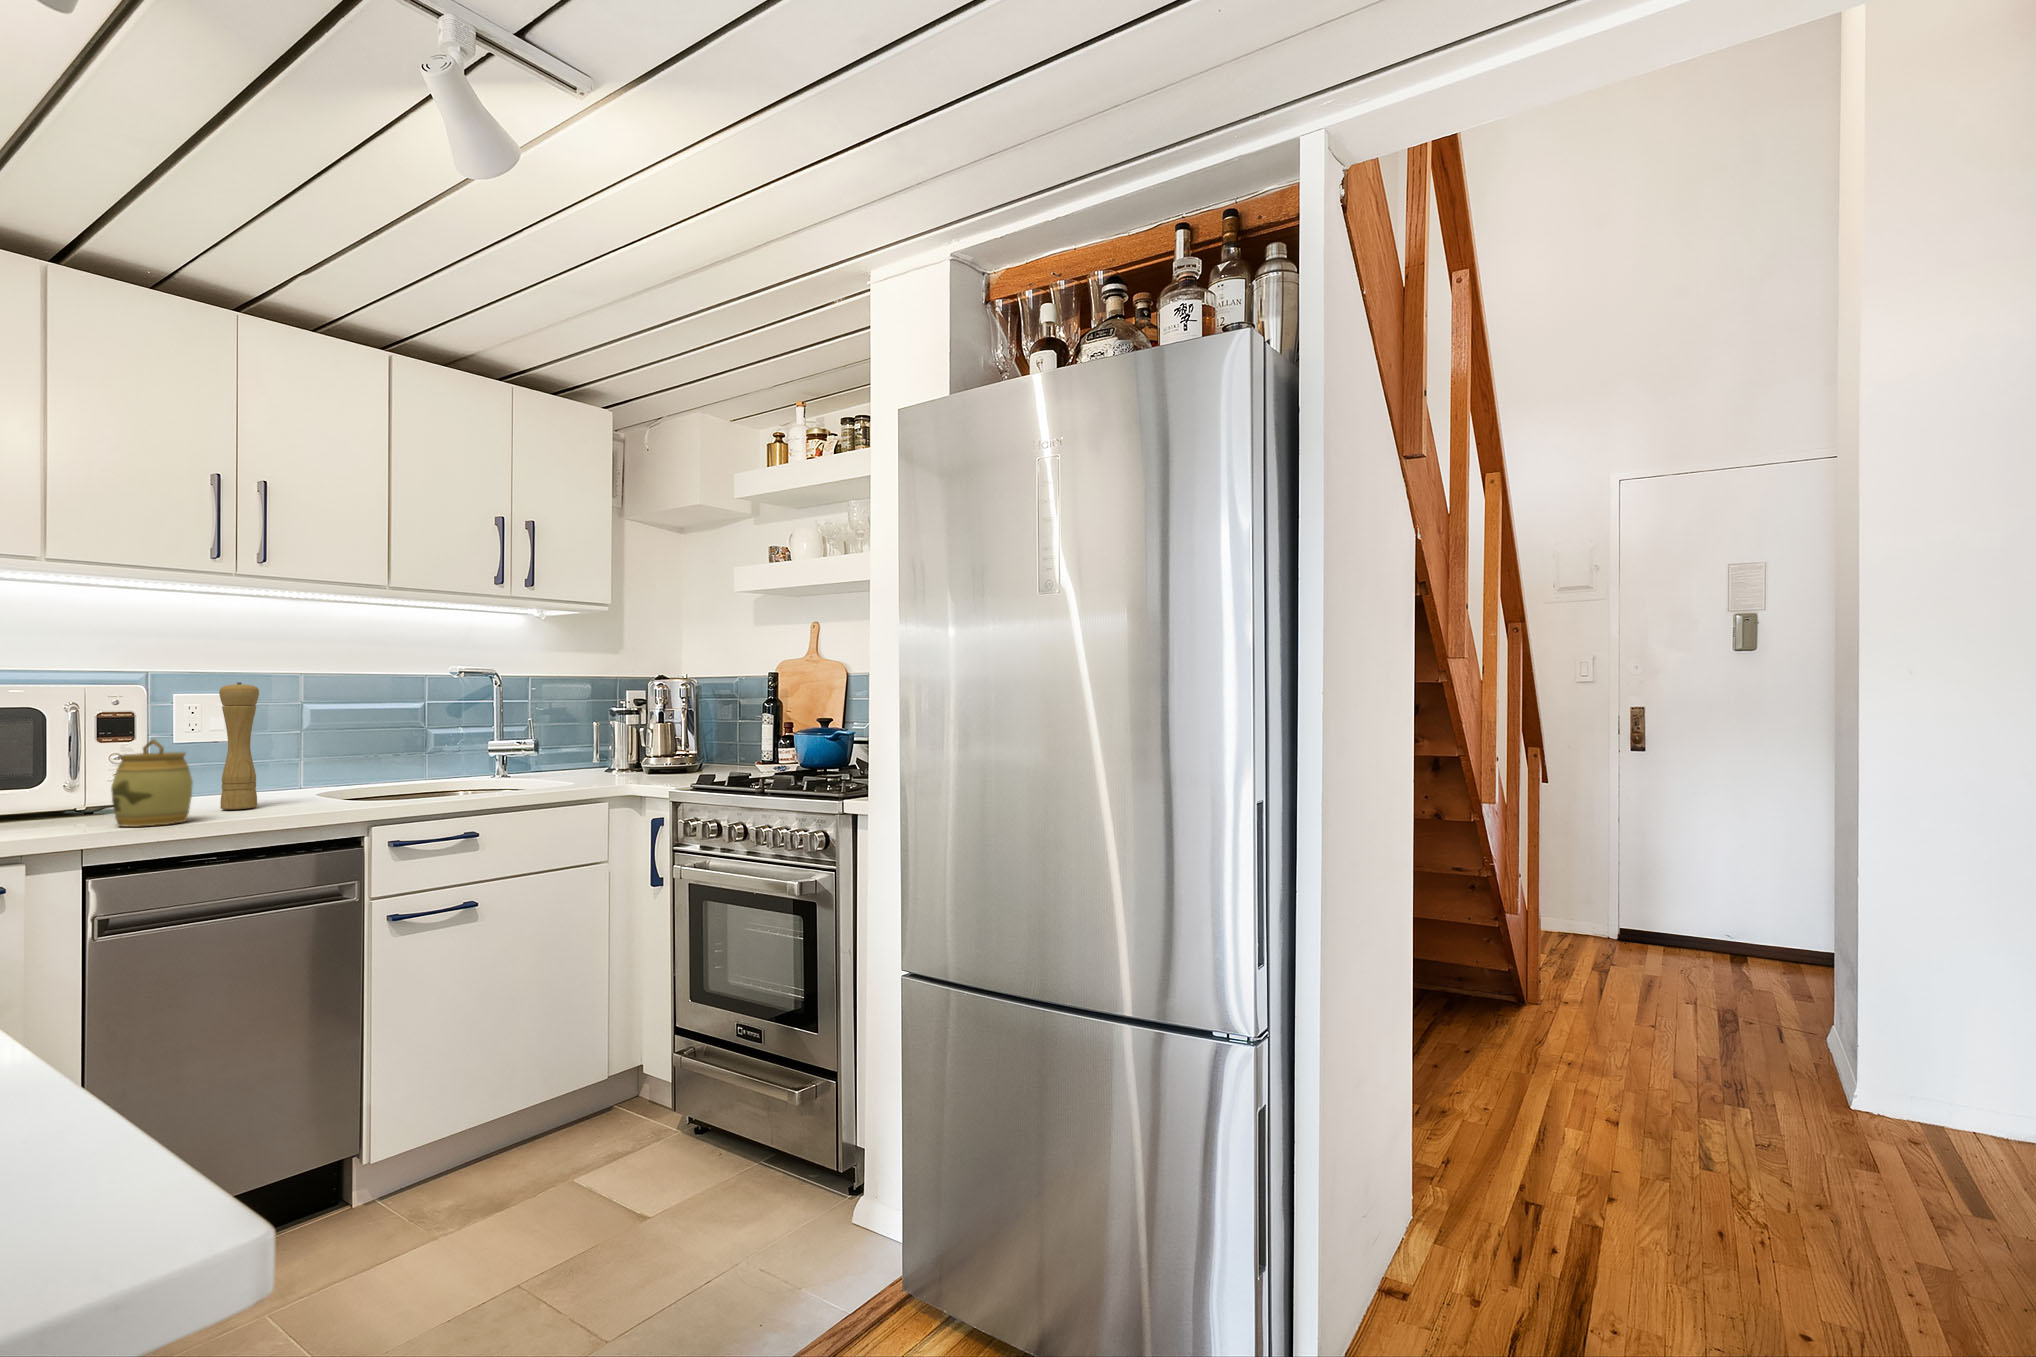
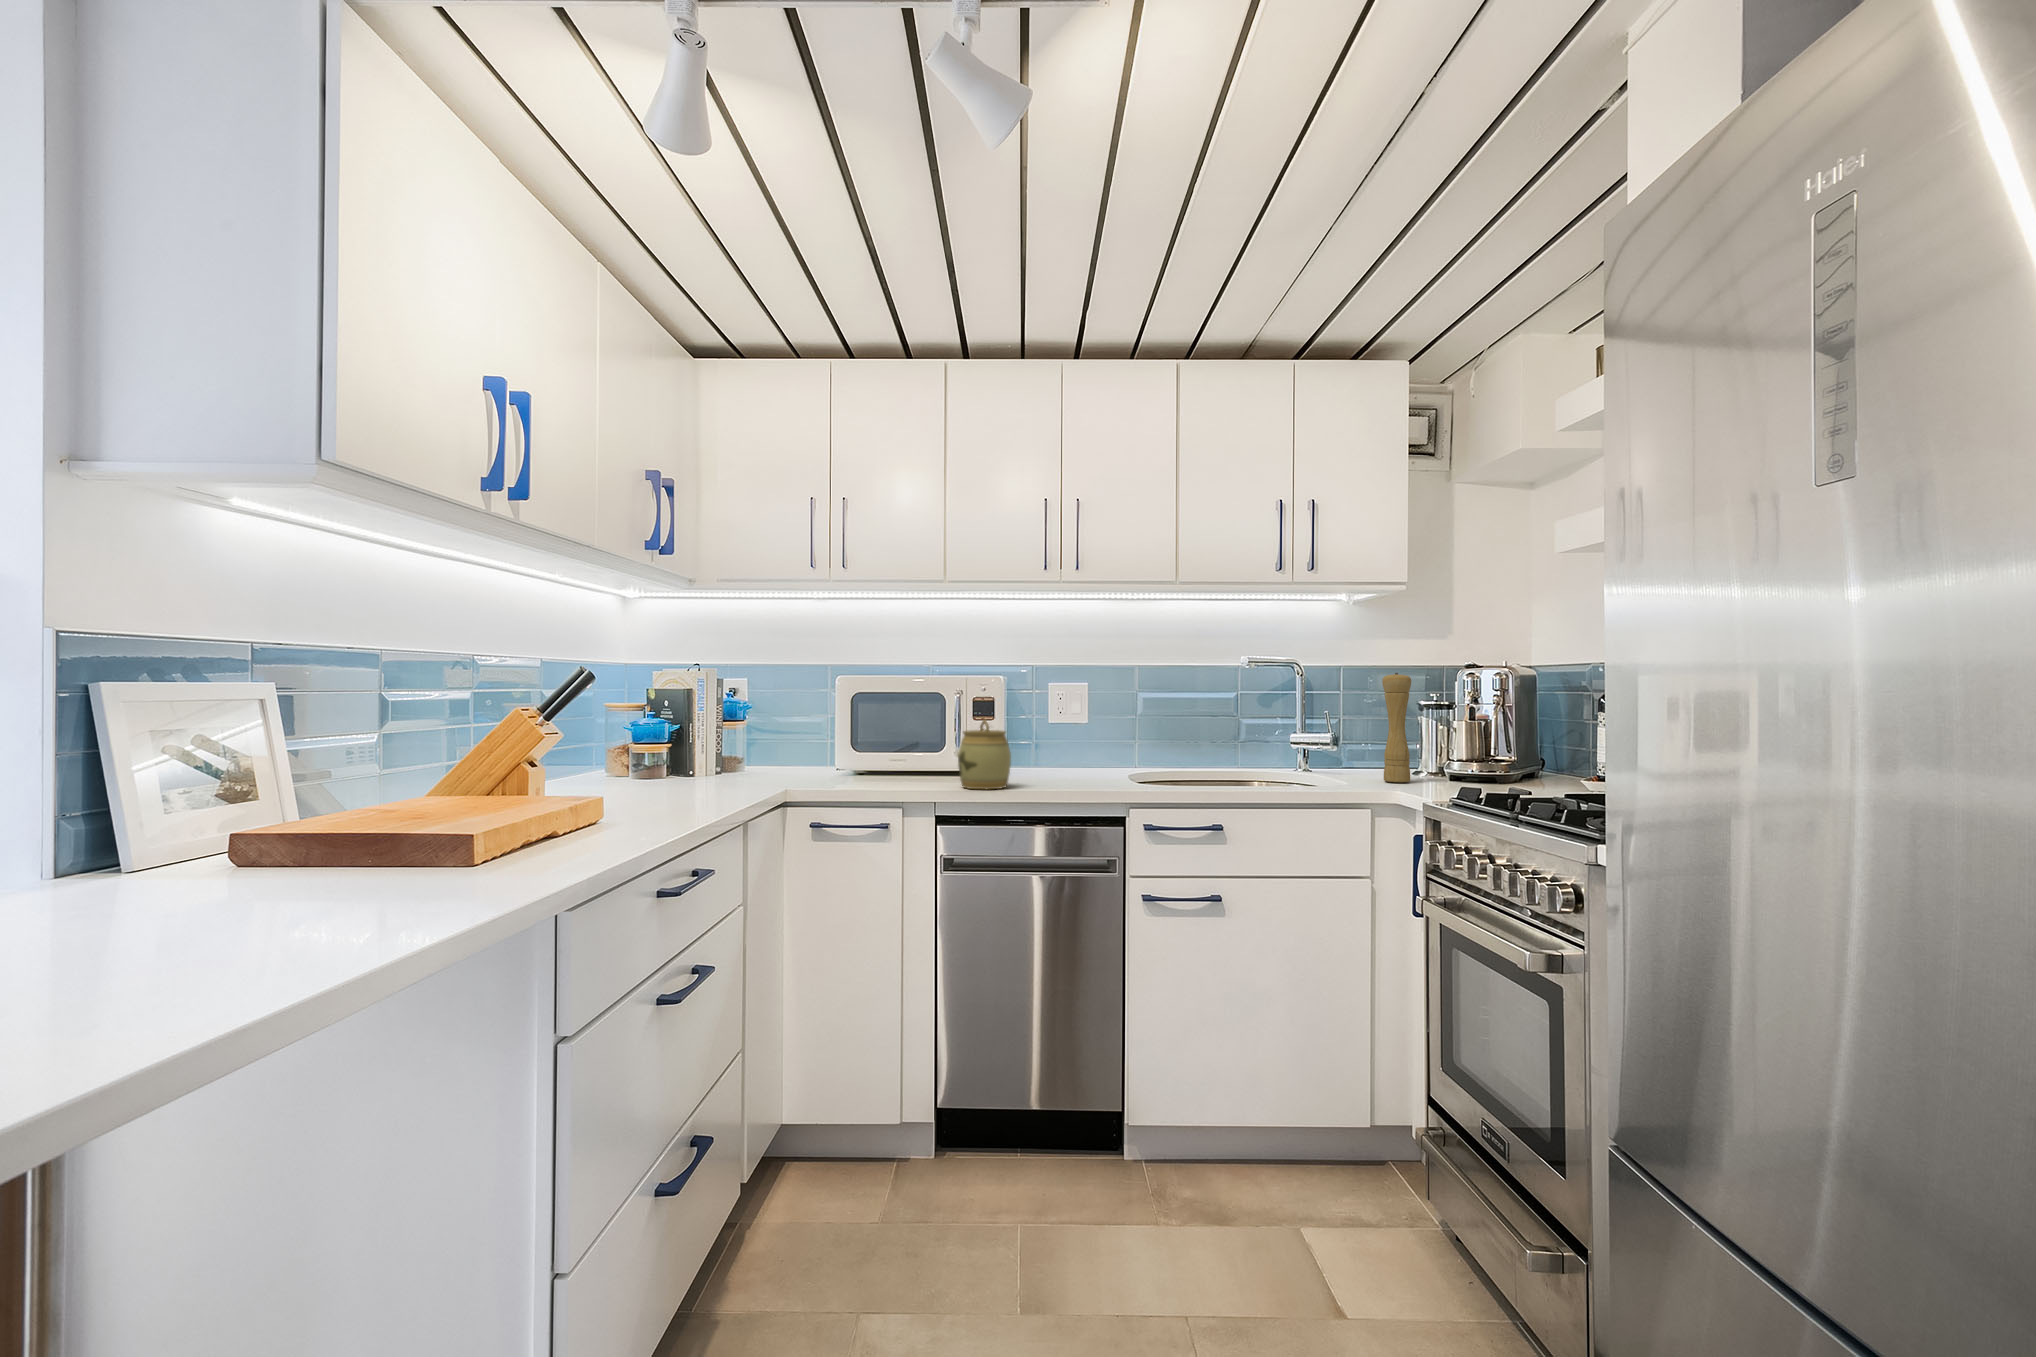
pepper mill: present [219,682,259,810] -> present [1382,673,1411,782]

